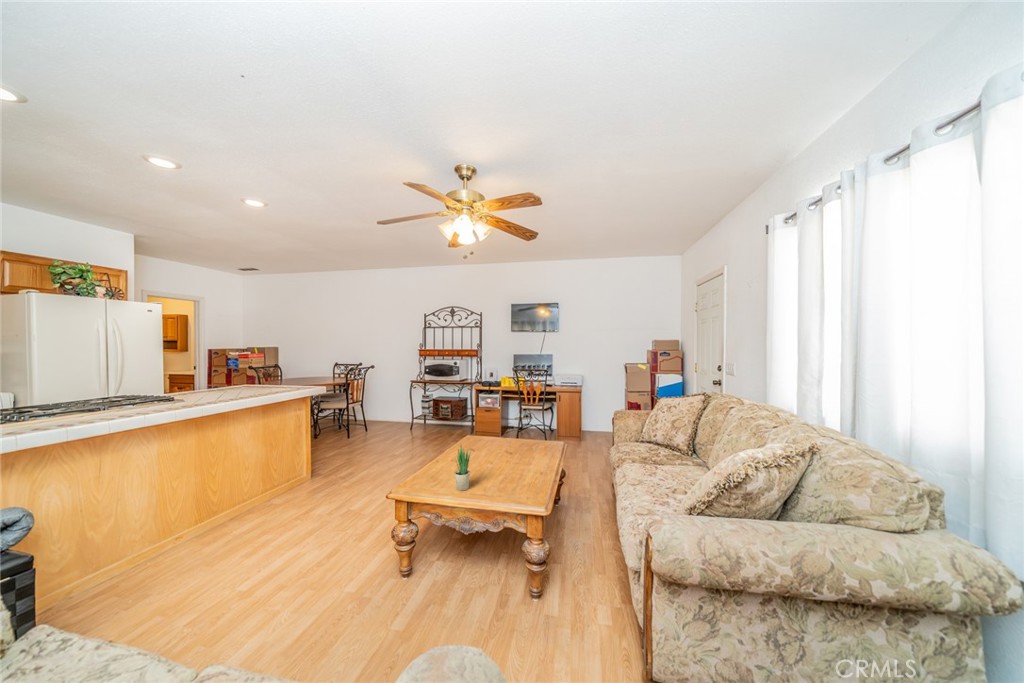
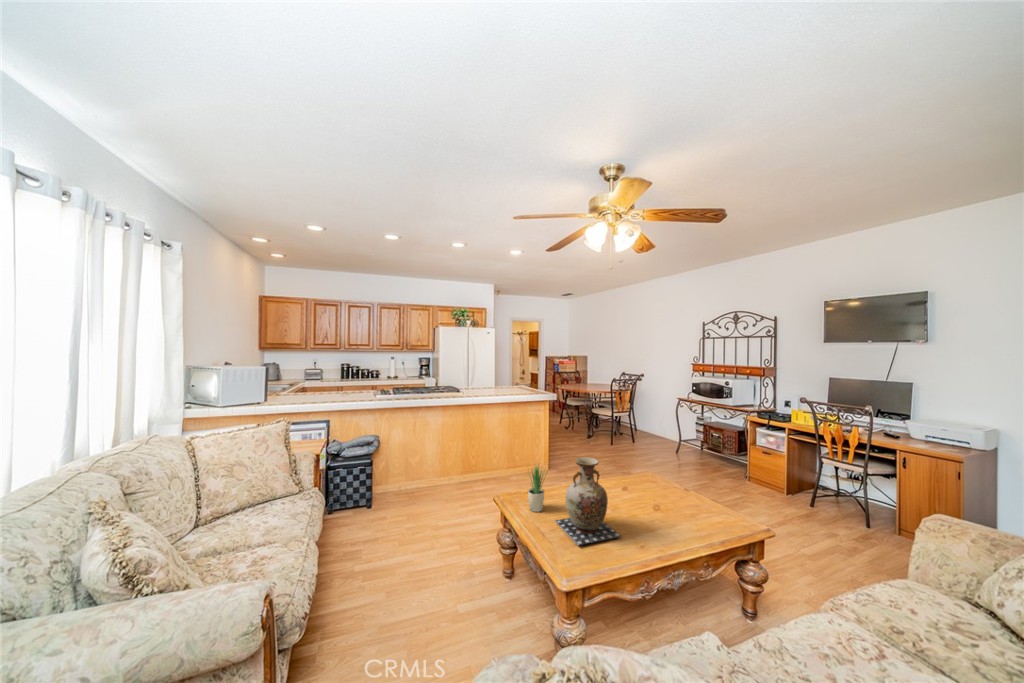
vase: none [487,427,533,491] -> present [555,457,621,545]

